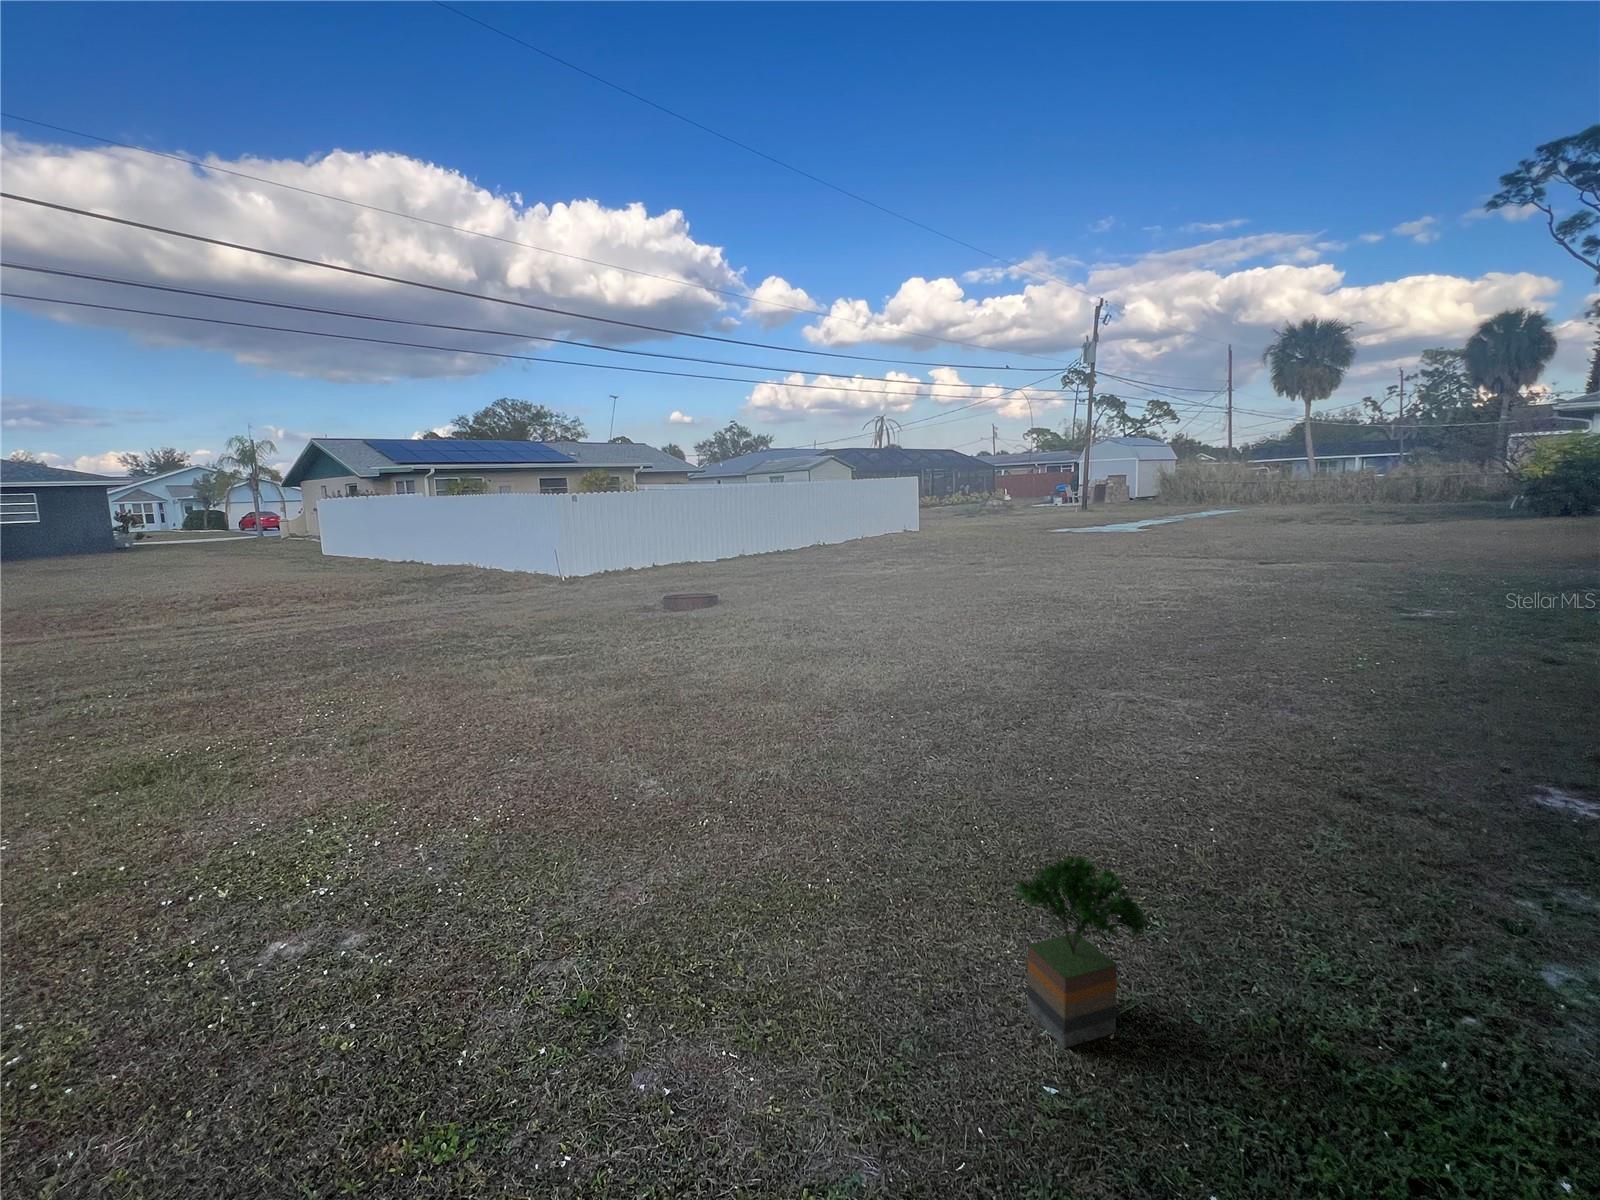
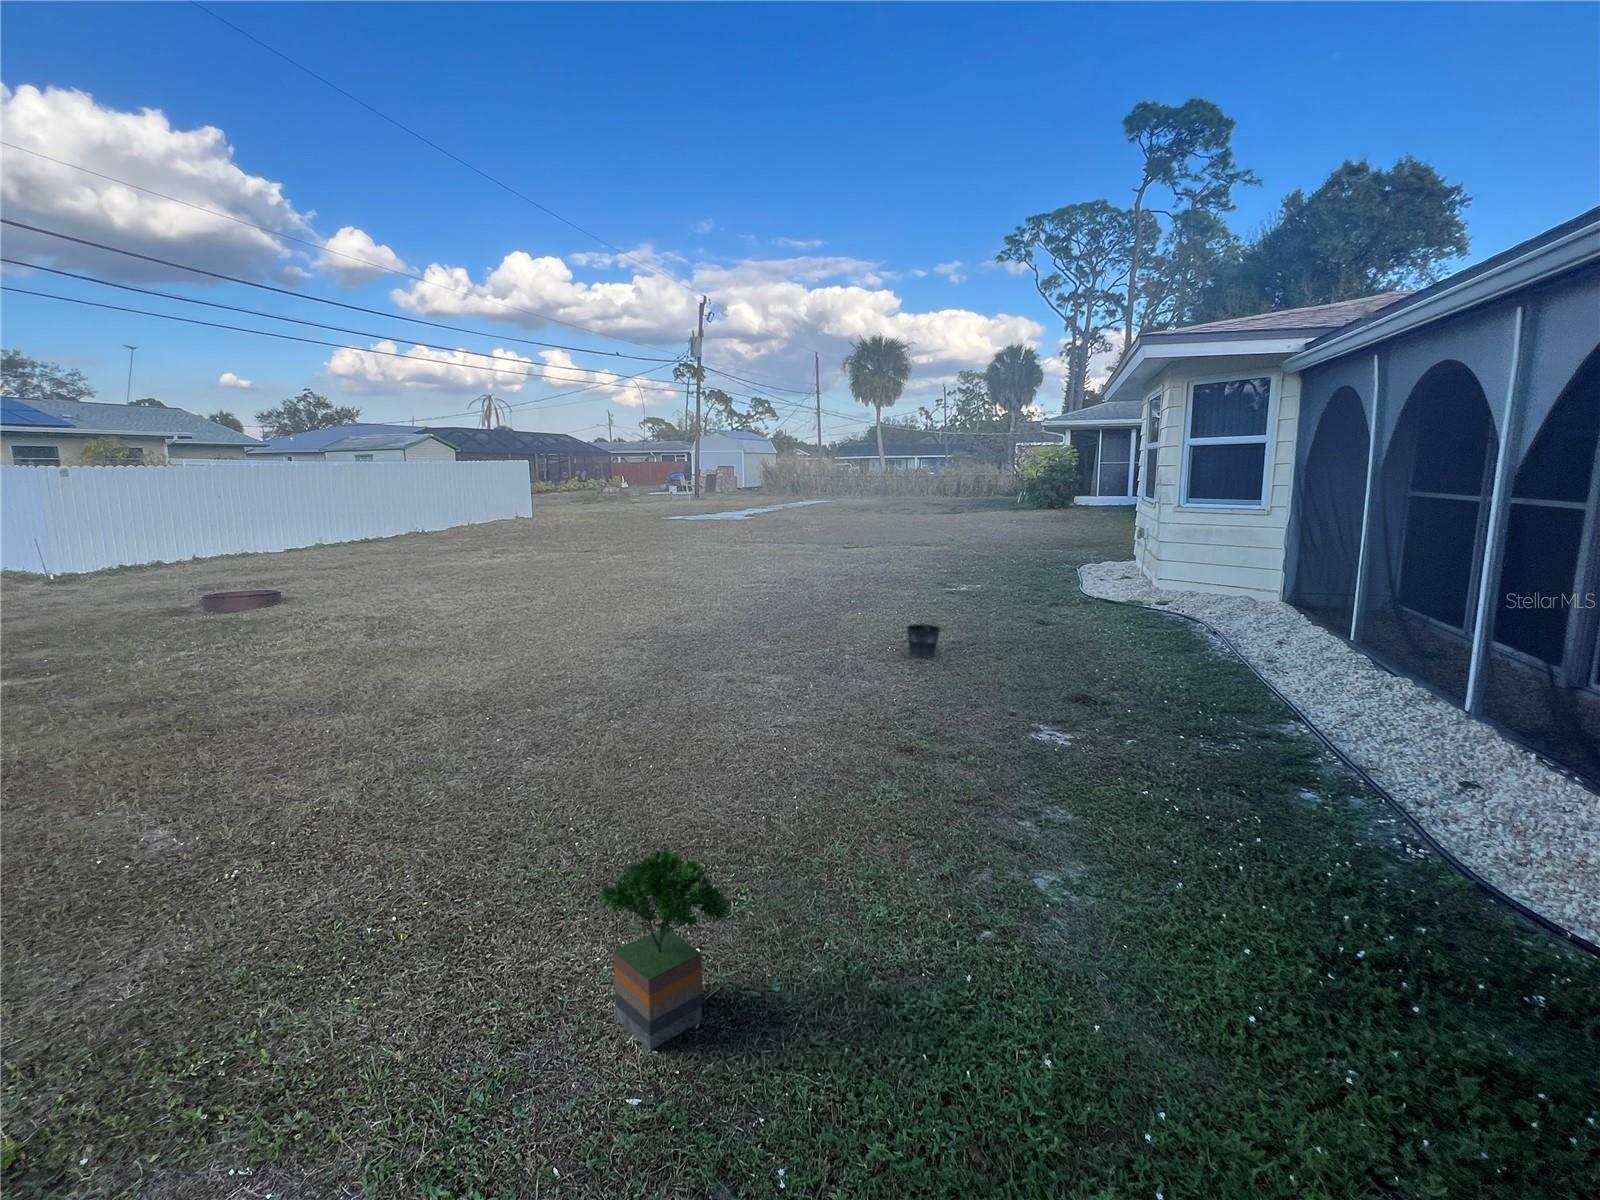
bucket: none [1332,650,1386,690] -> present [903,624,940,658]

